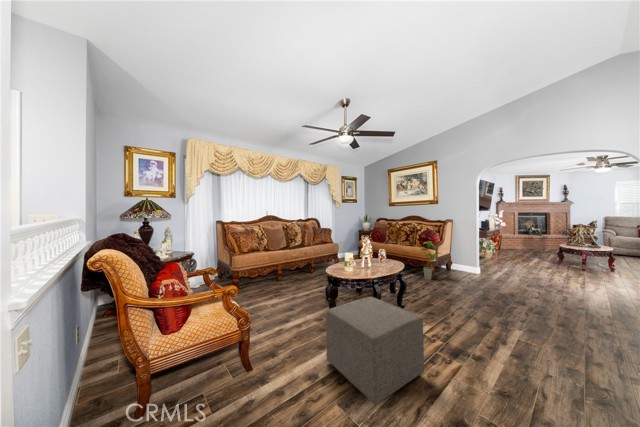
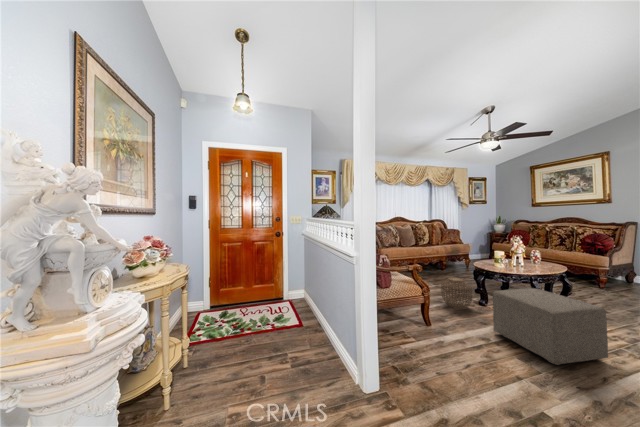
house plant: present [421,241,440,280] -> none [584,247,623,291]
woven basket: none [285,289,318,330] -> present [441,277,472,309]

